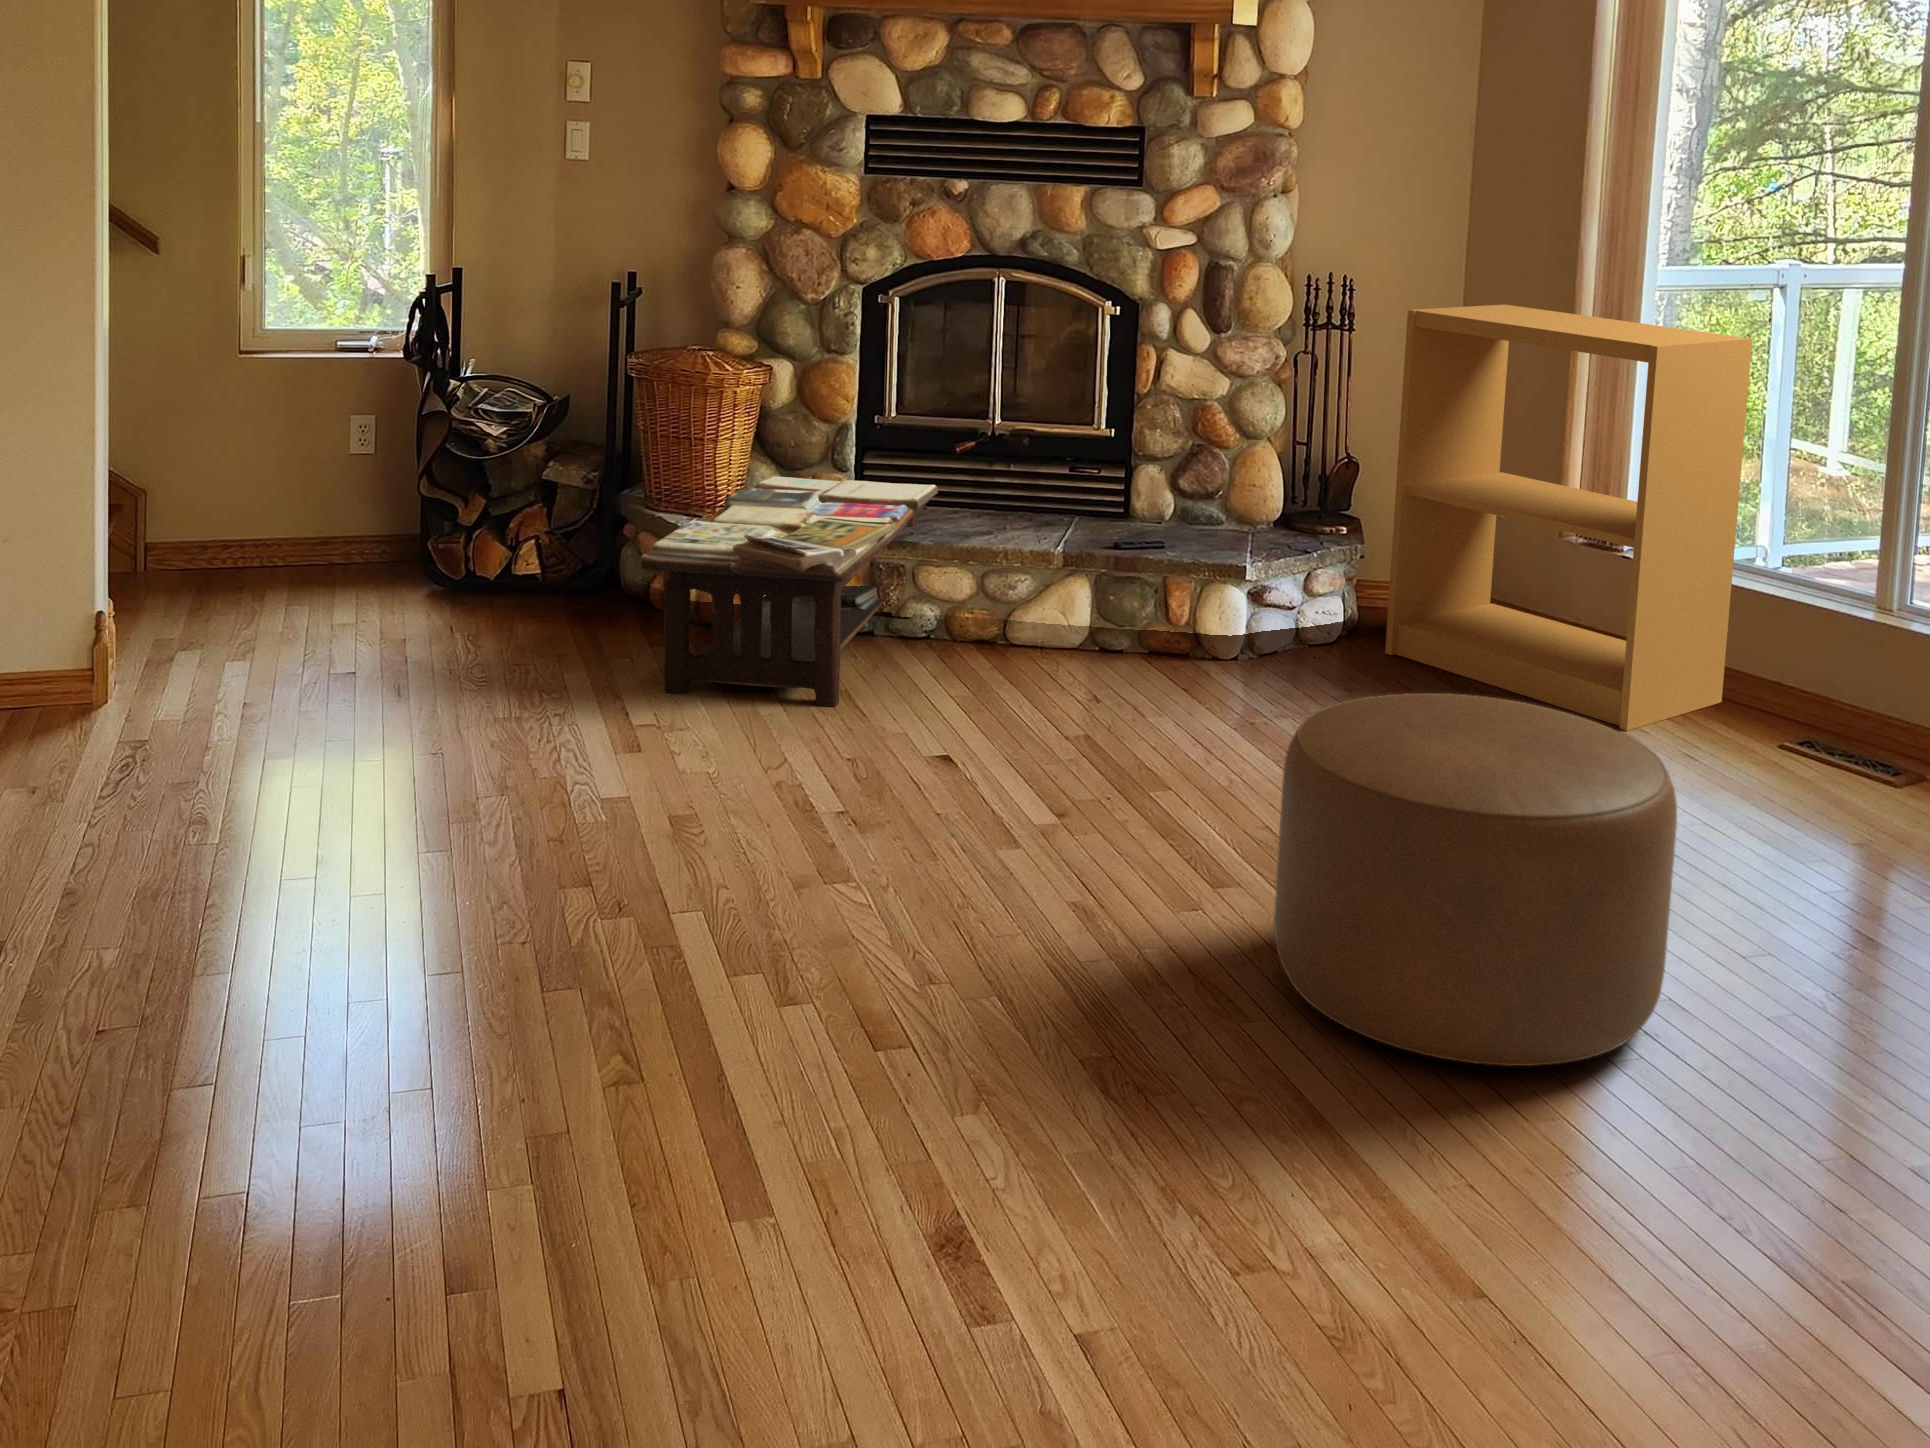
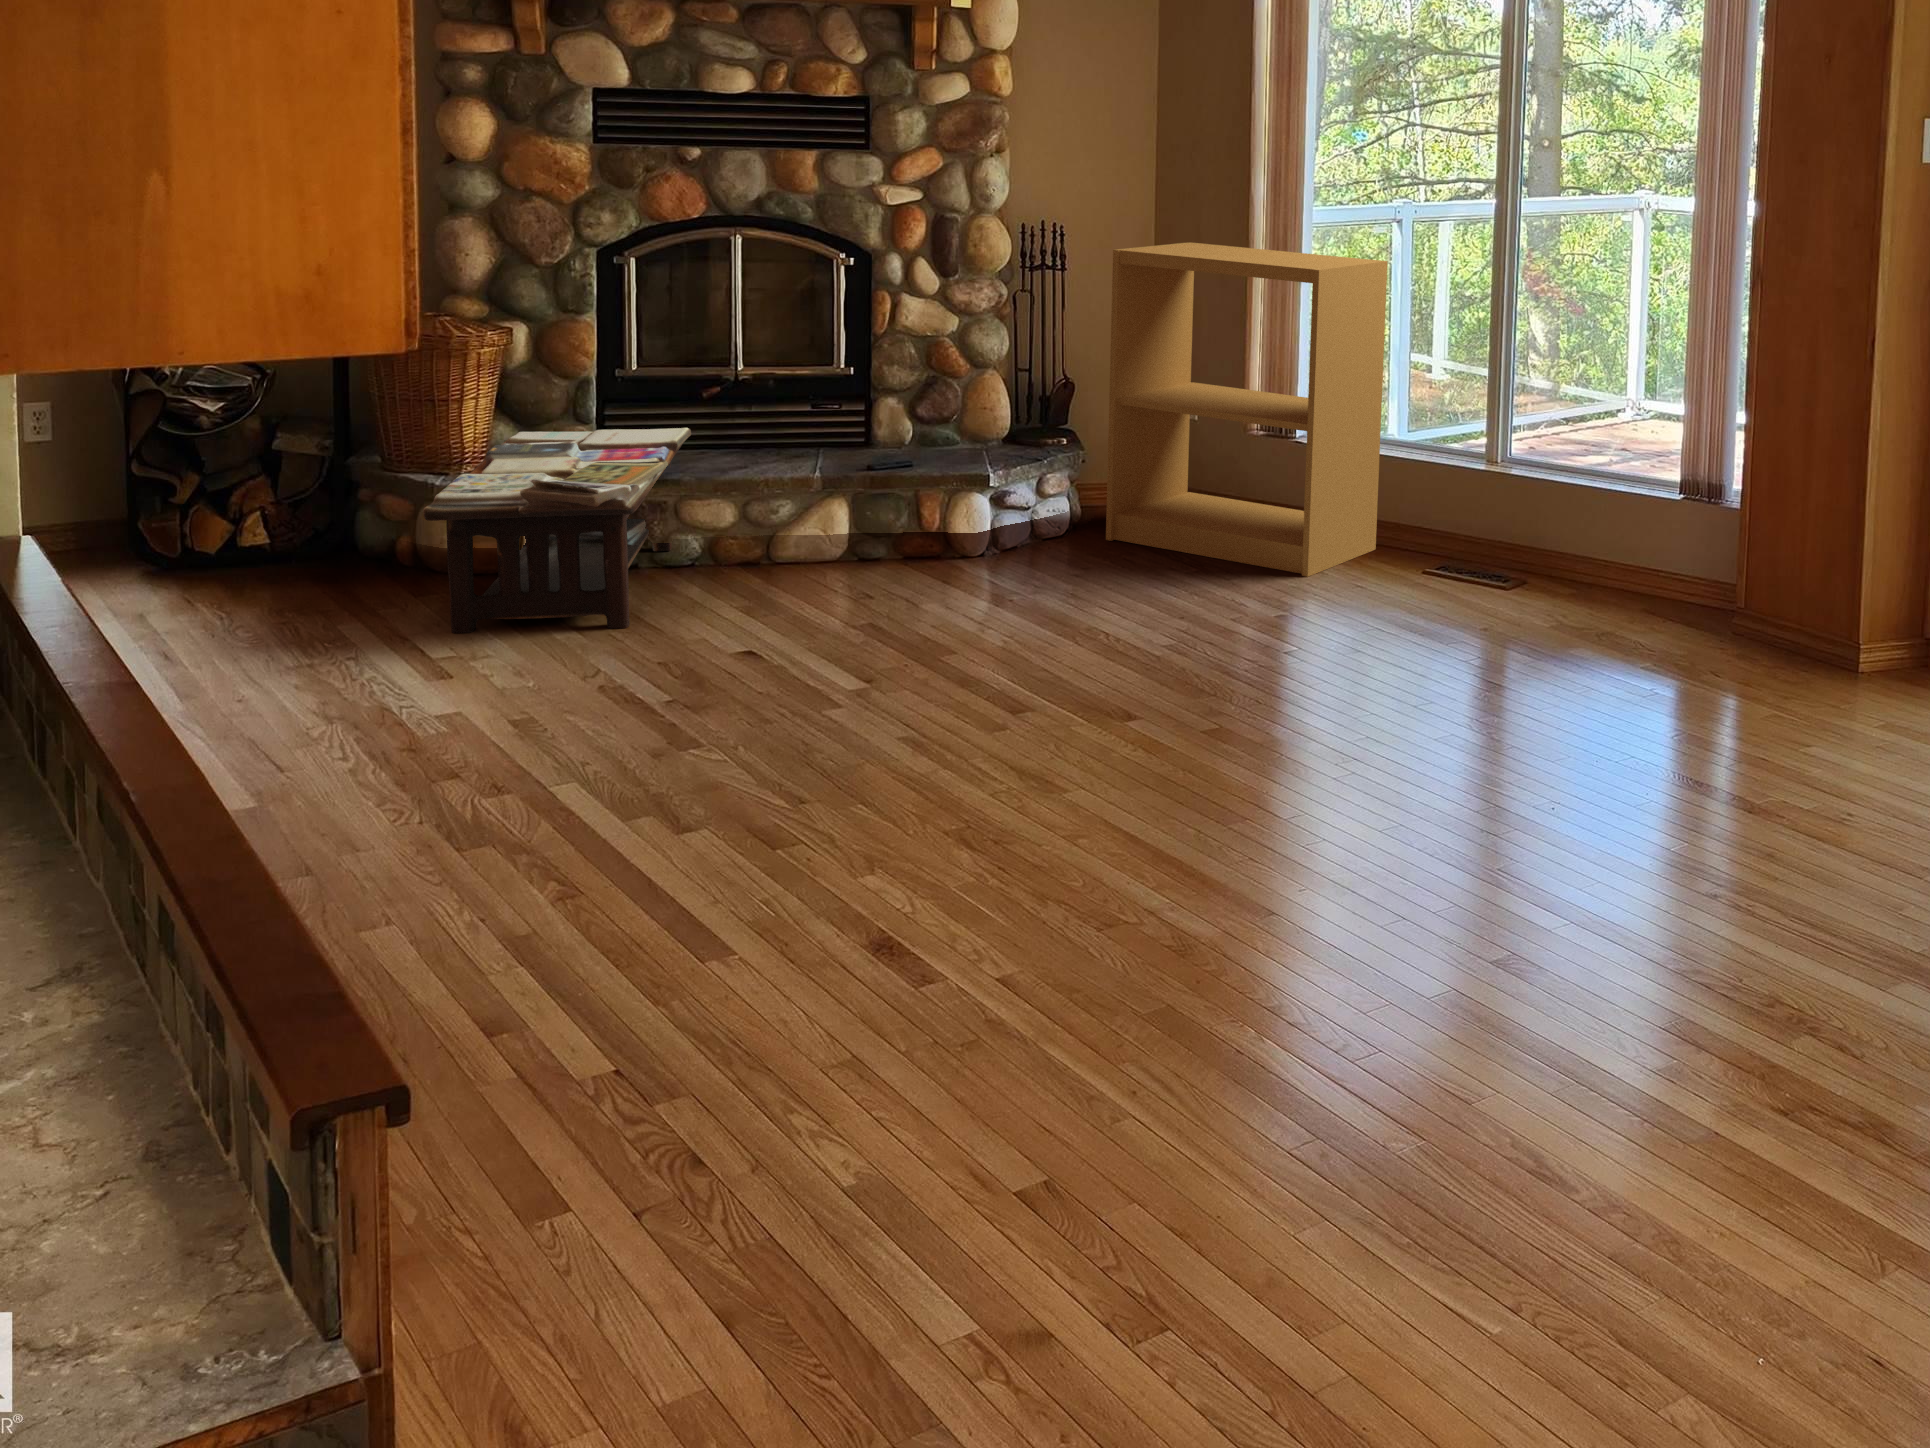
ottoman: present [1274,693,1677,1066] -> none [1072,542,1366,799]

